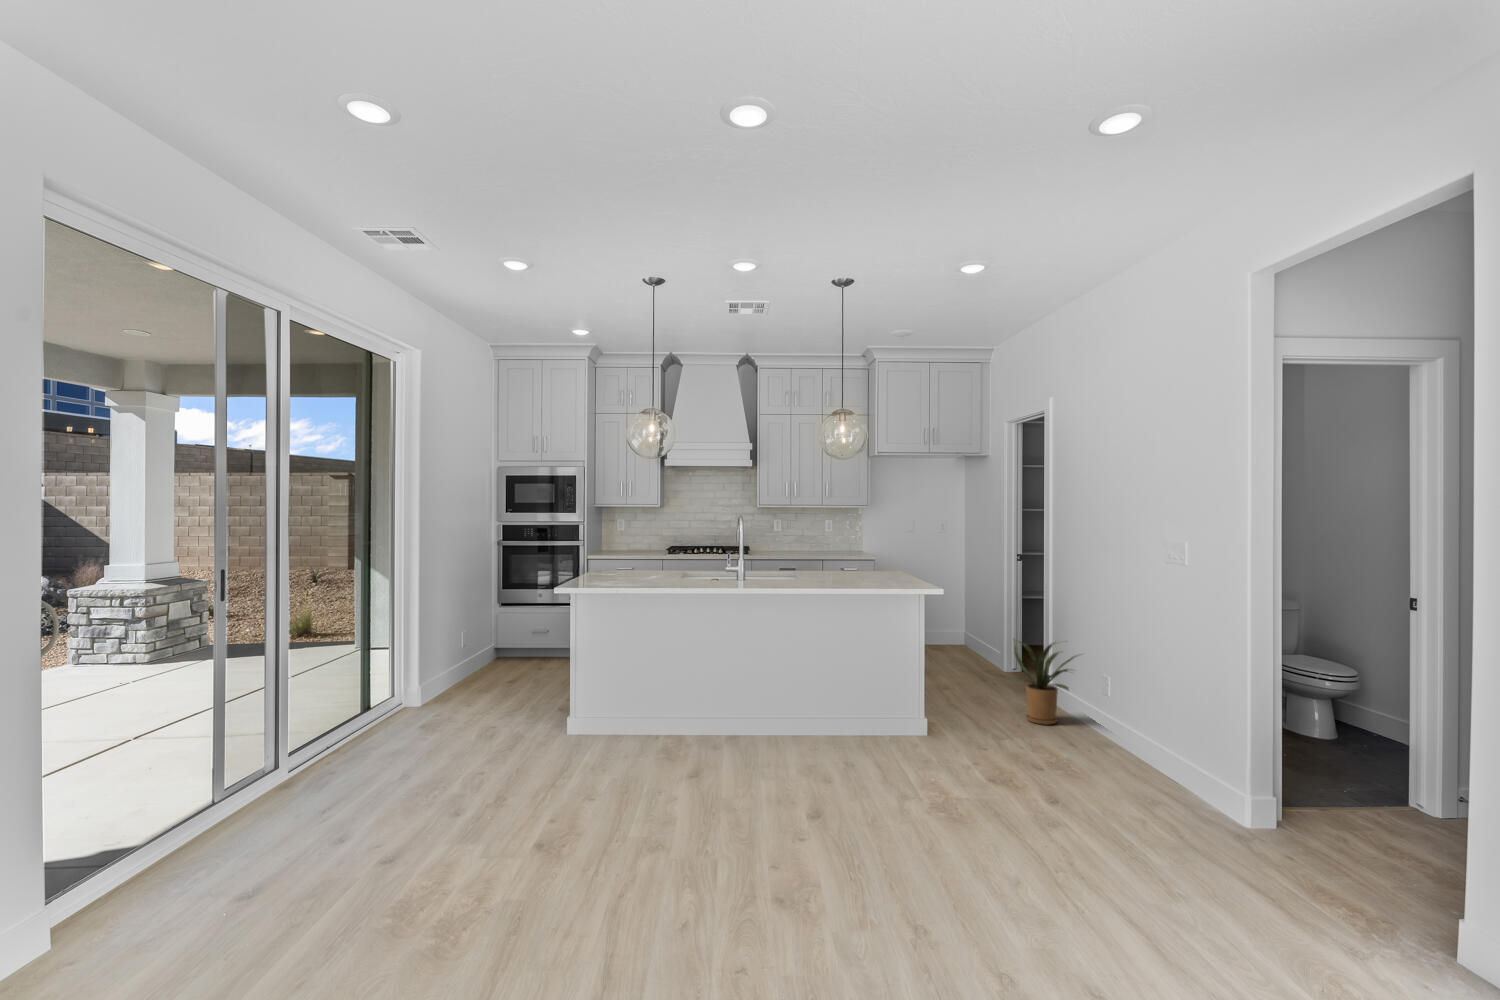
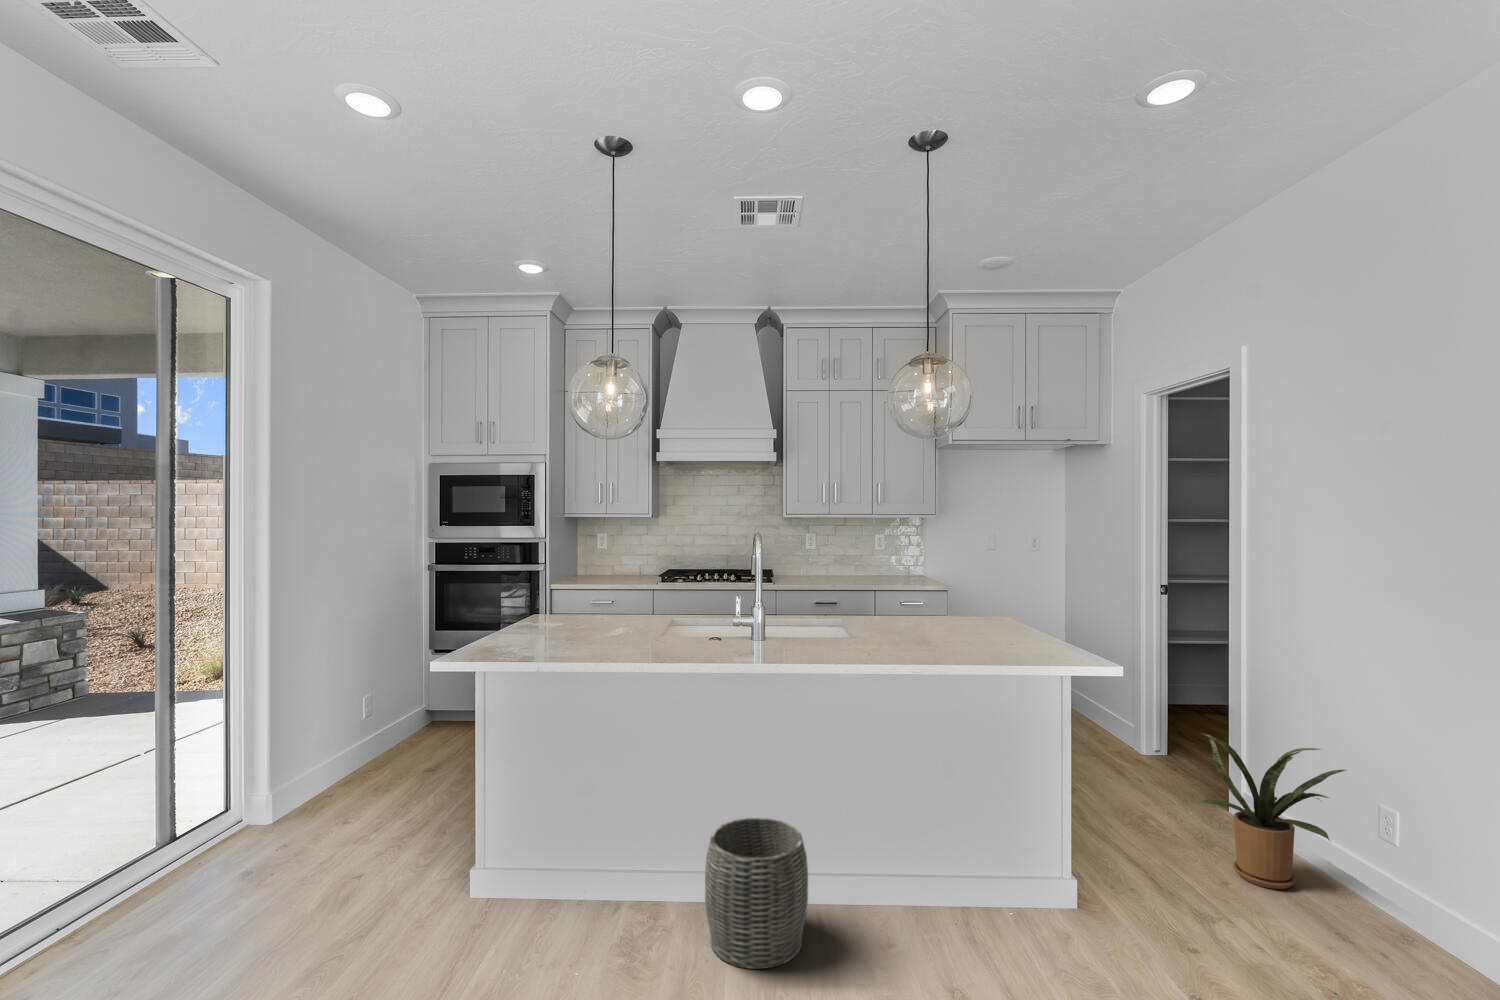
woven basket: none [711,680,769,753] -> present [705,818,808,969]

